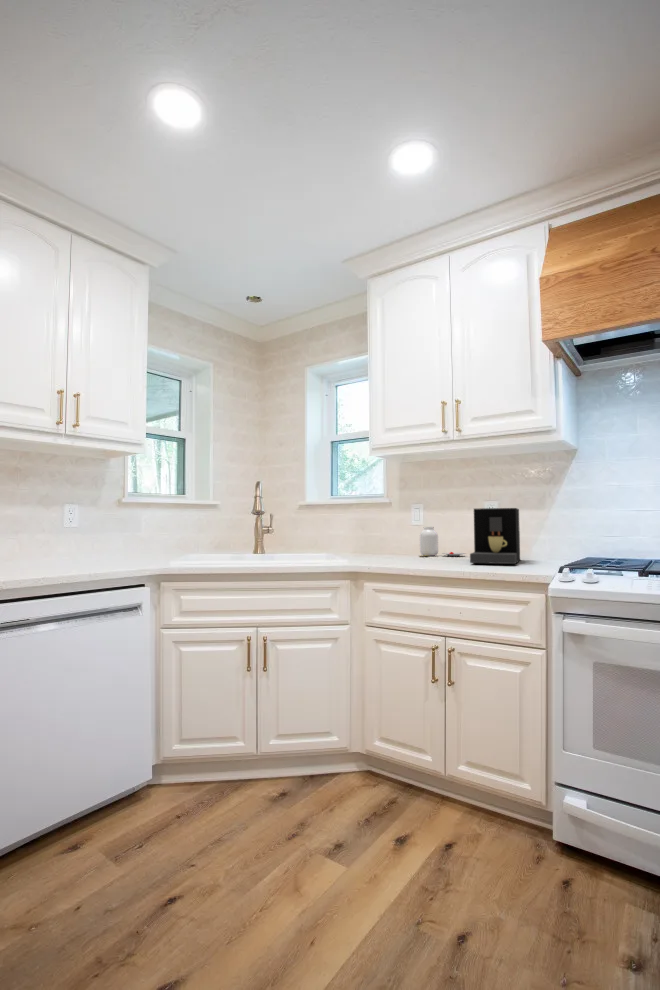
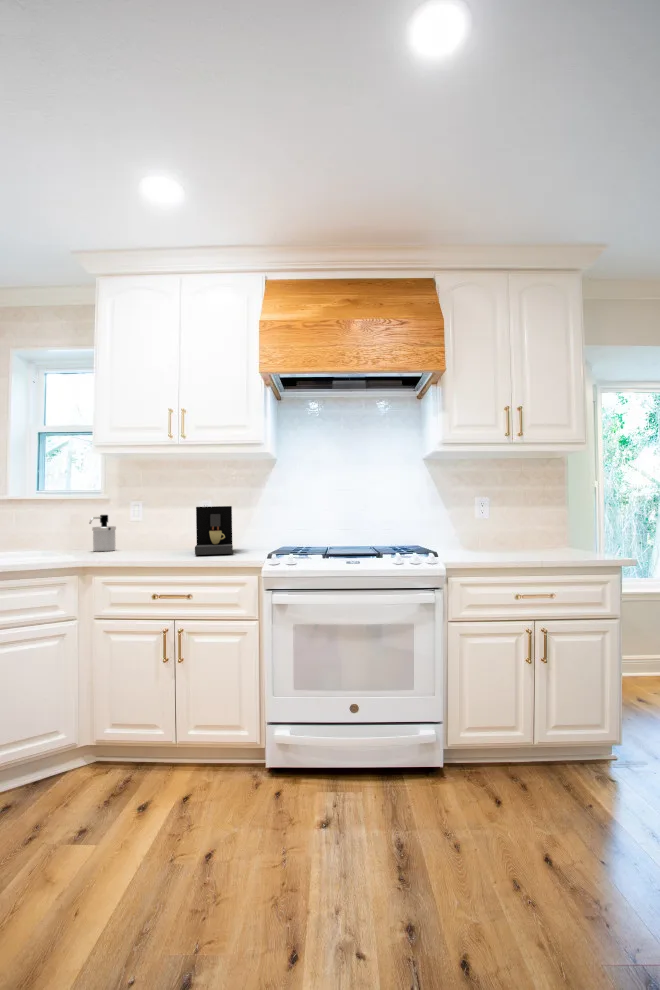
soap dispenser: none [372,518,398,555] -> present [89,515,116,551]
jar: present [420,527,465,556] -> none [139,523,185,551]

